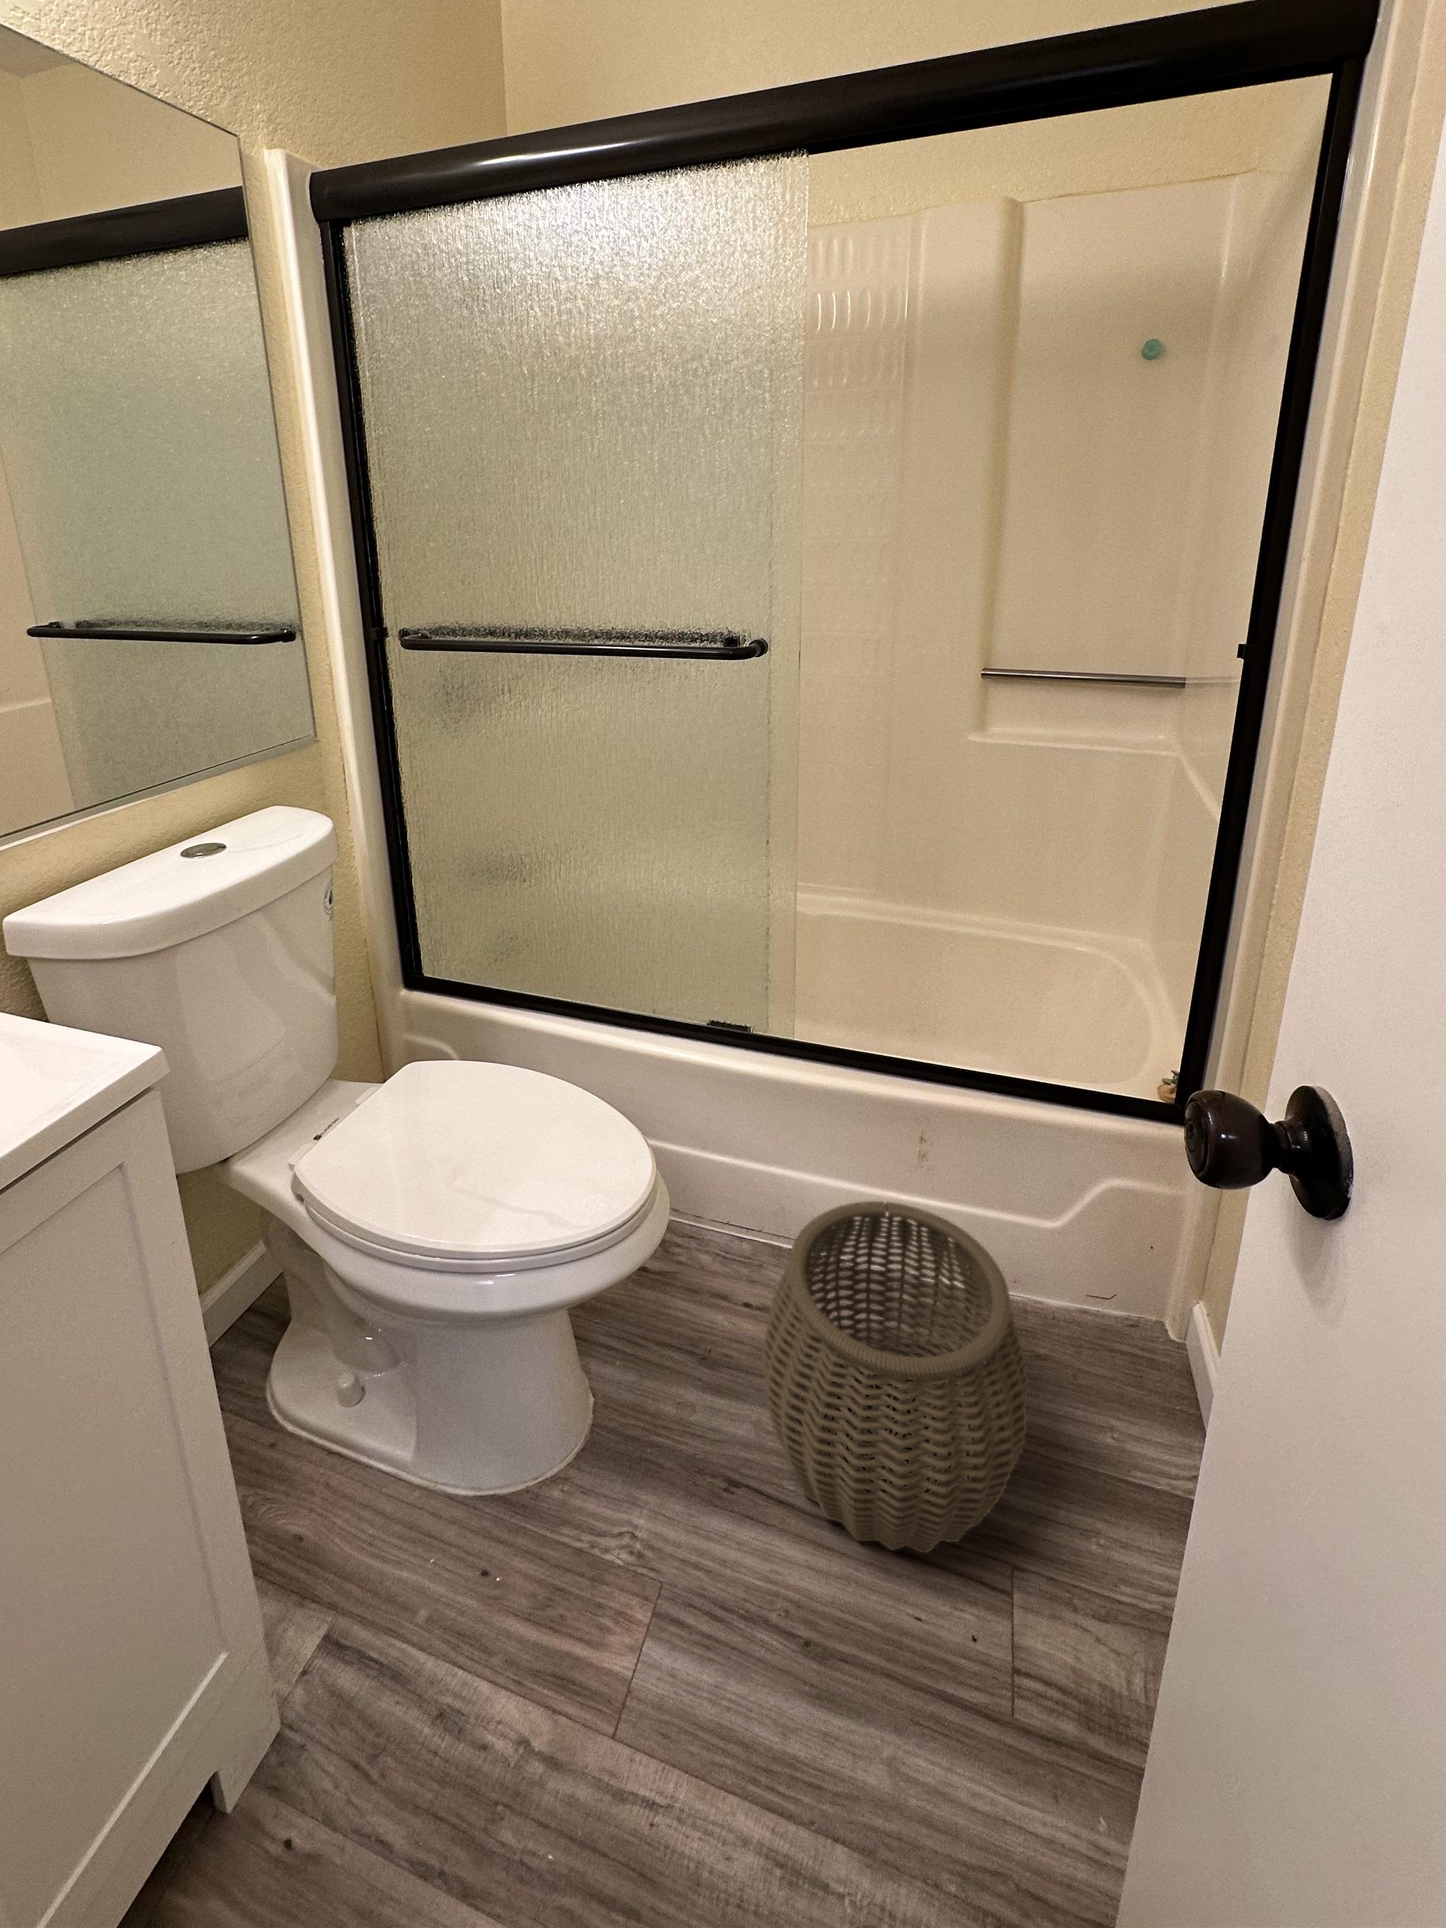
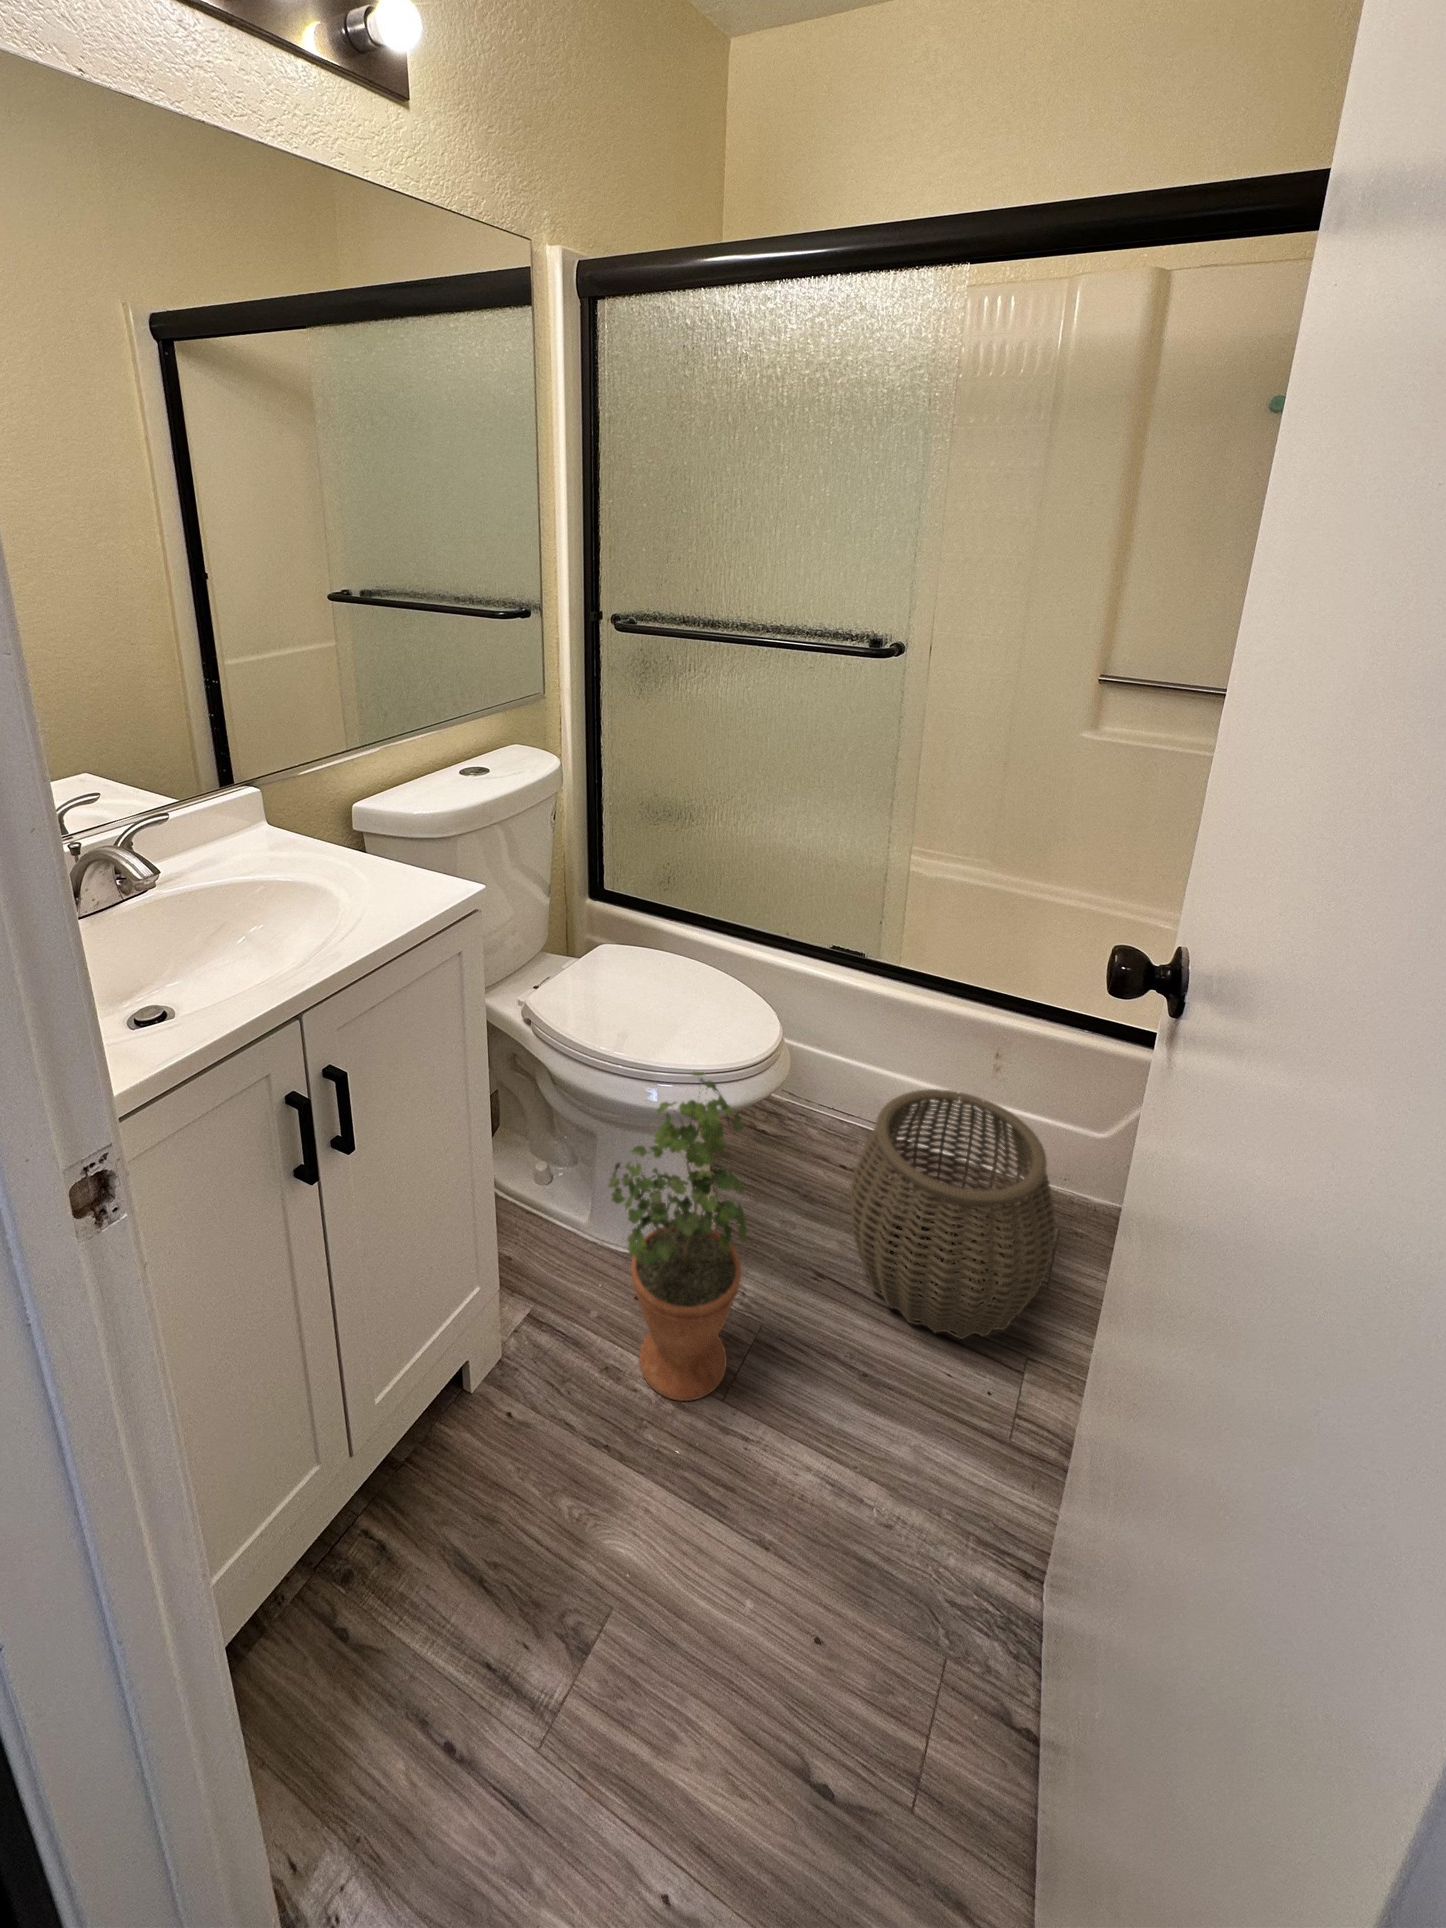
potted plant: none [410,1258,628,1754] -> present [608,1072,747,1401]

